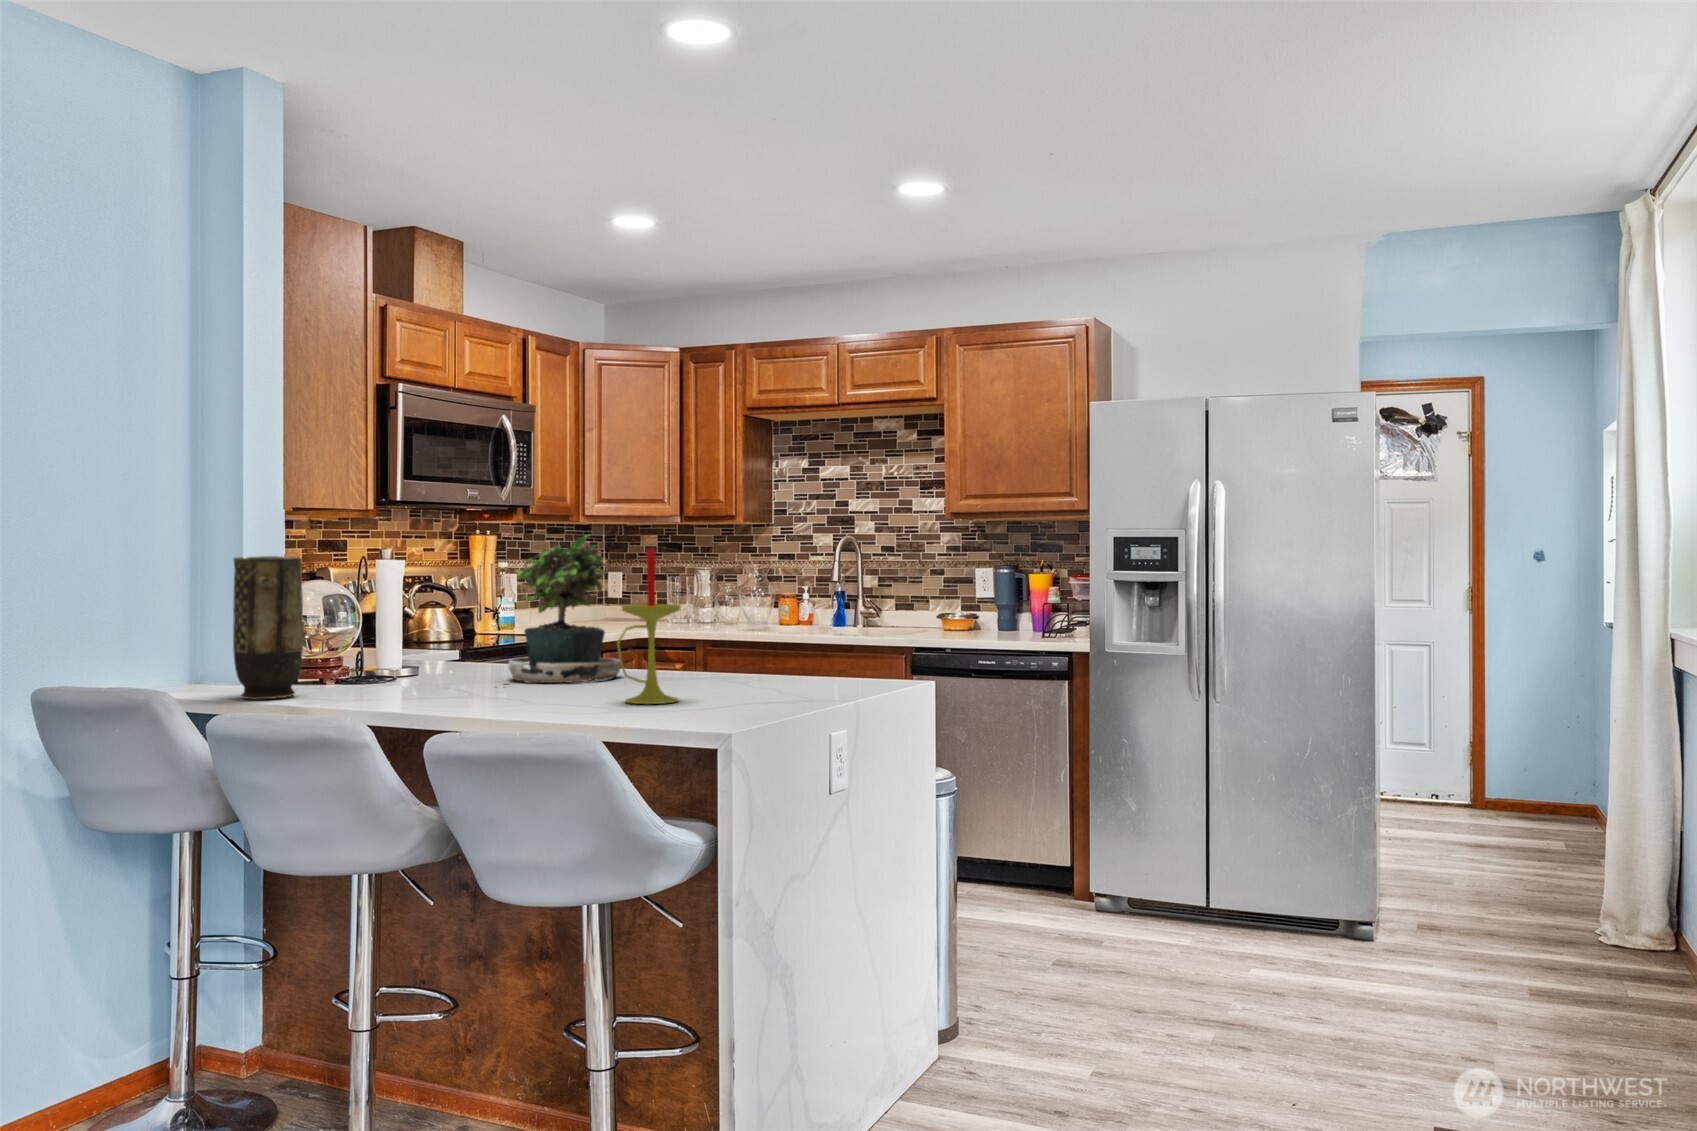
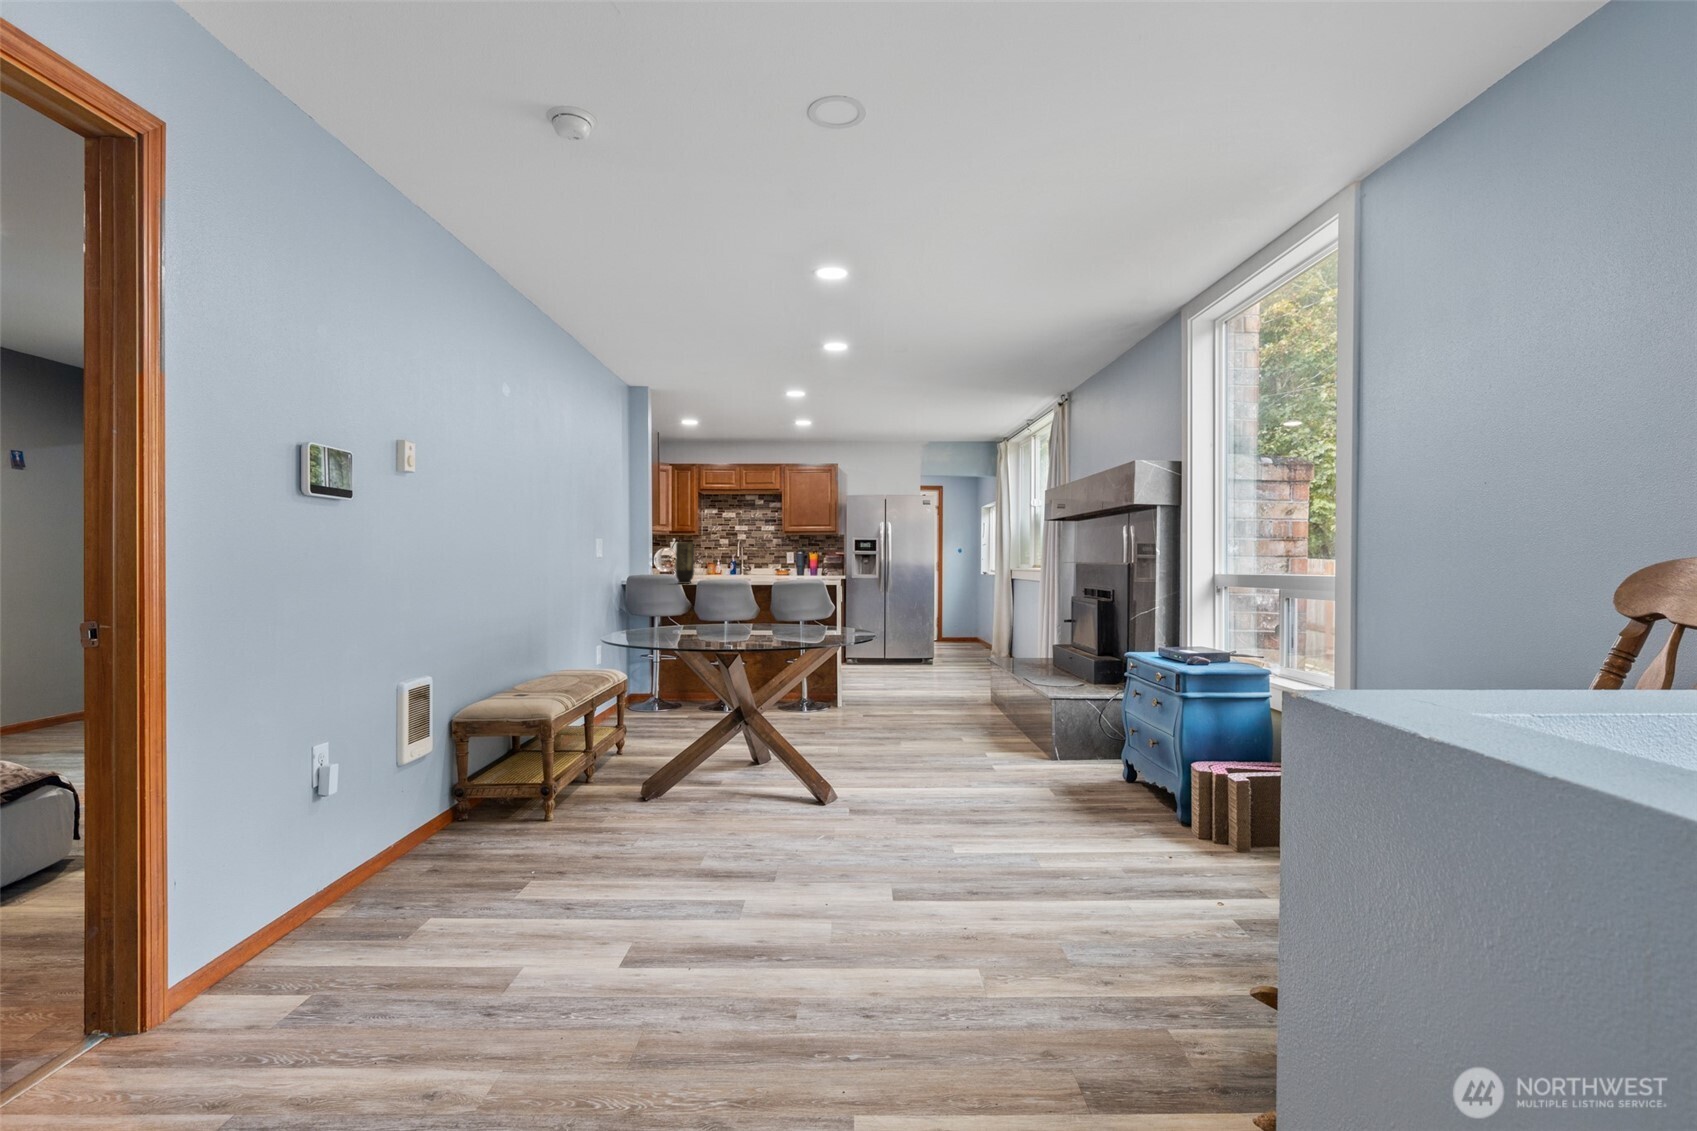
potted plant: present [506,536,621,683] -> none [725,537,758,582]
candle: present [617,549,681,704] -> none [790,539,806,582]

